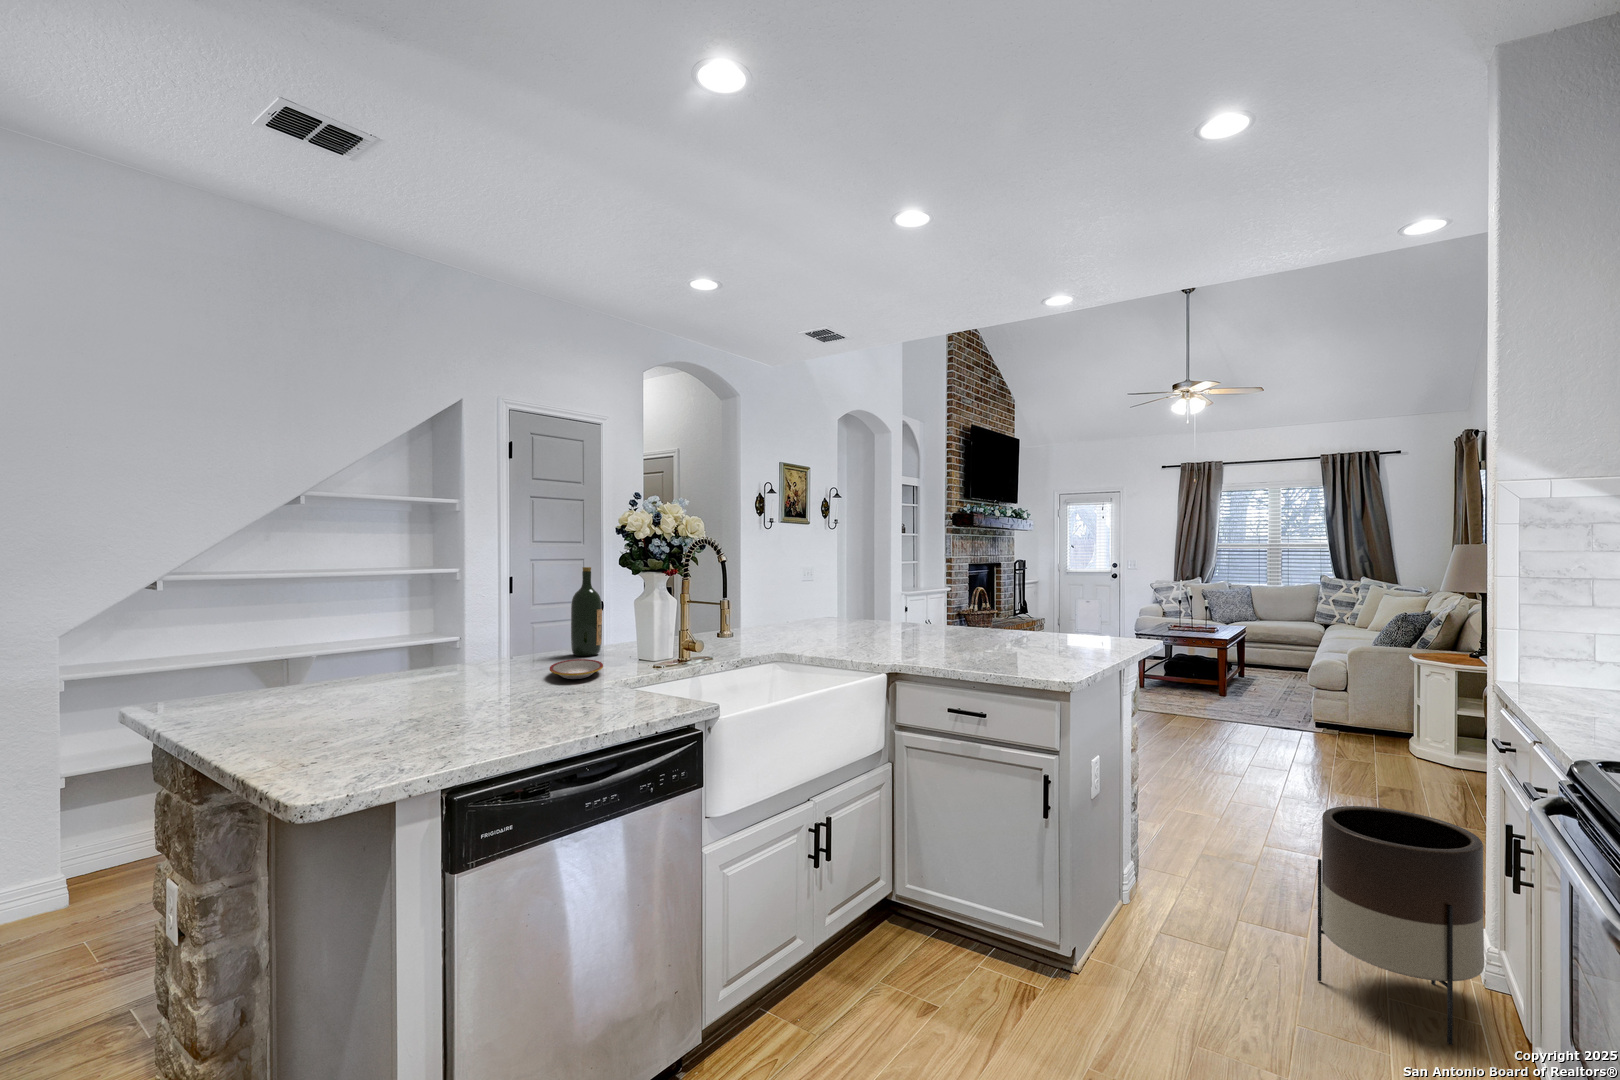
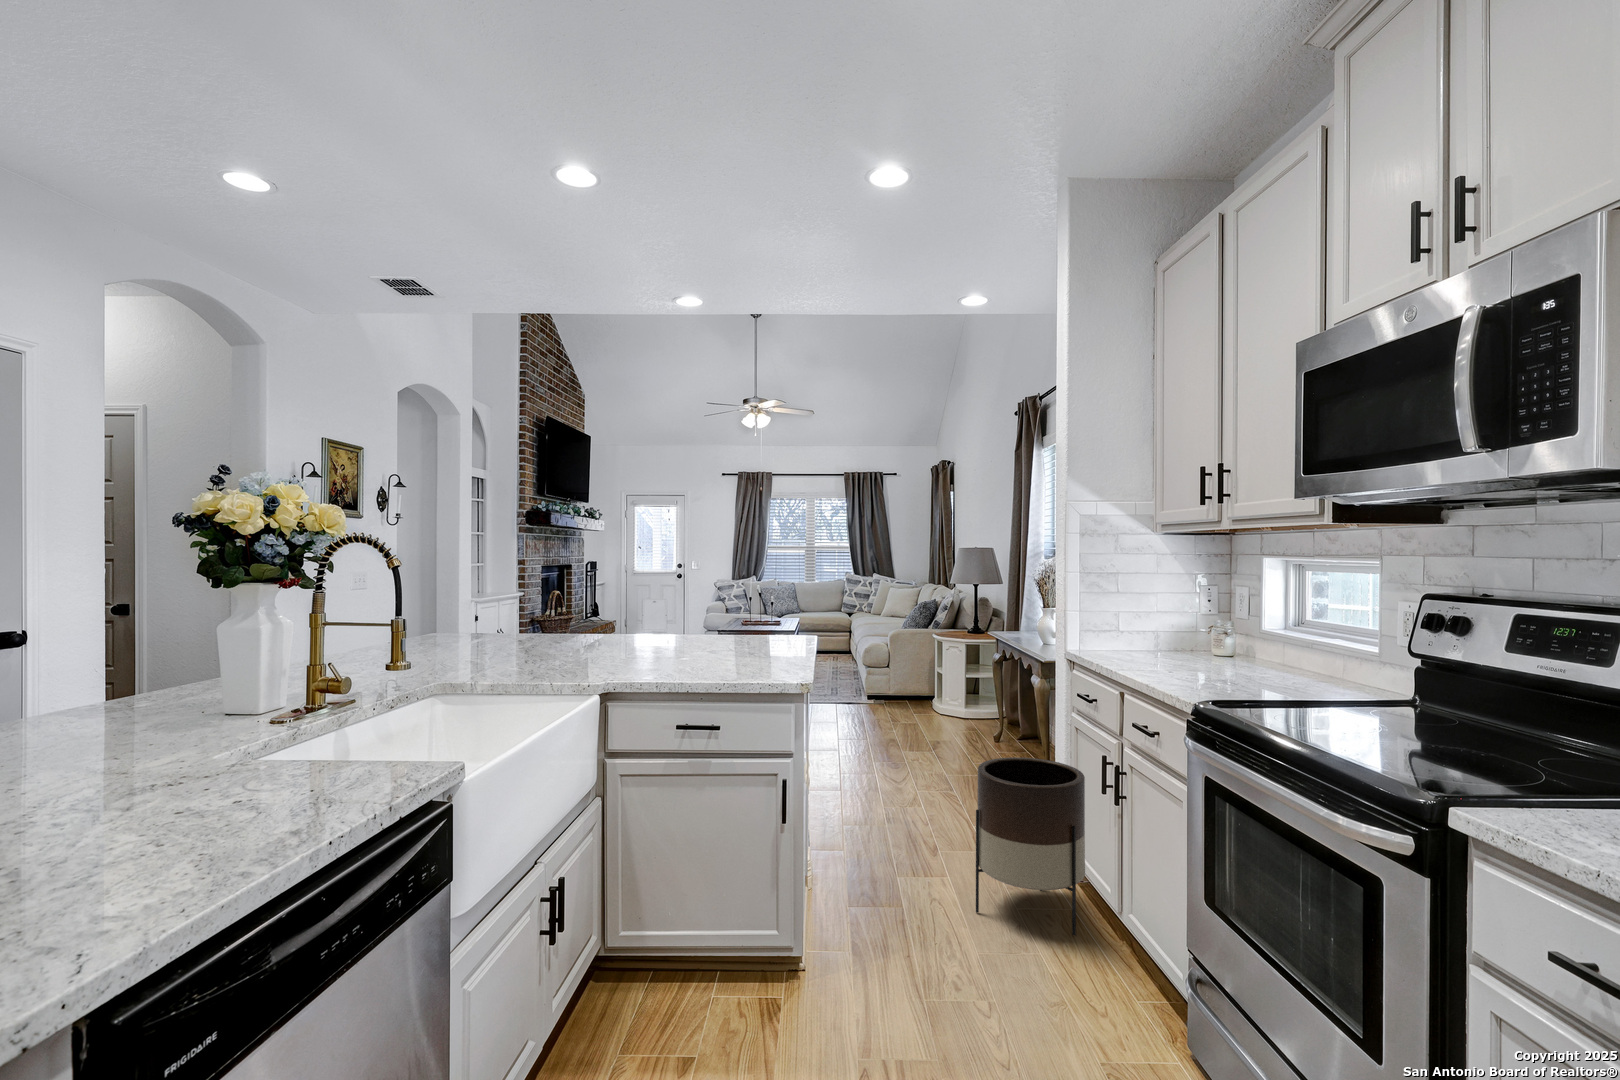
wine bottle: present [571,567,602,656] -> none [81,577,145,718]
plate: present [550,659,603,679] -> none [80,722,192,759]

